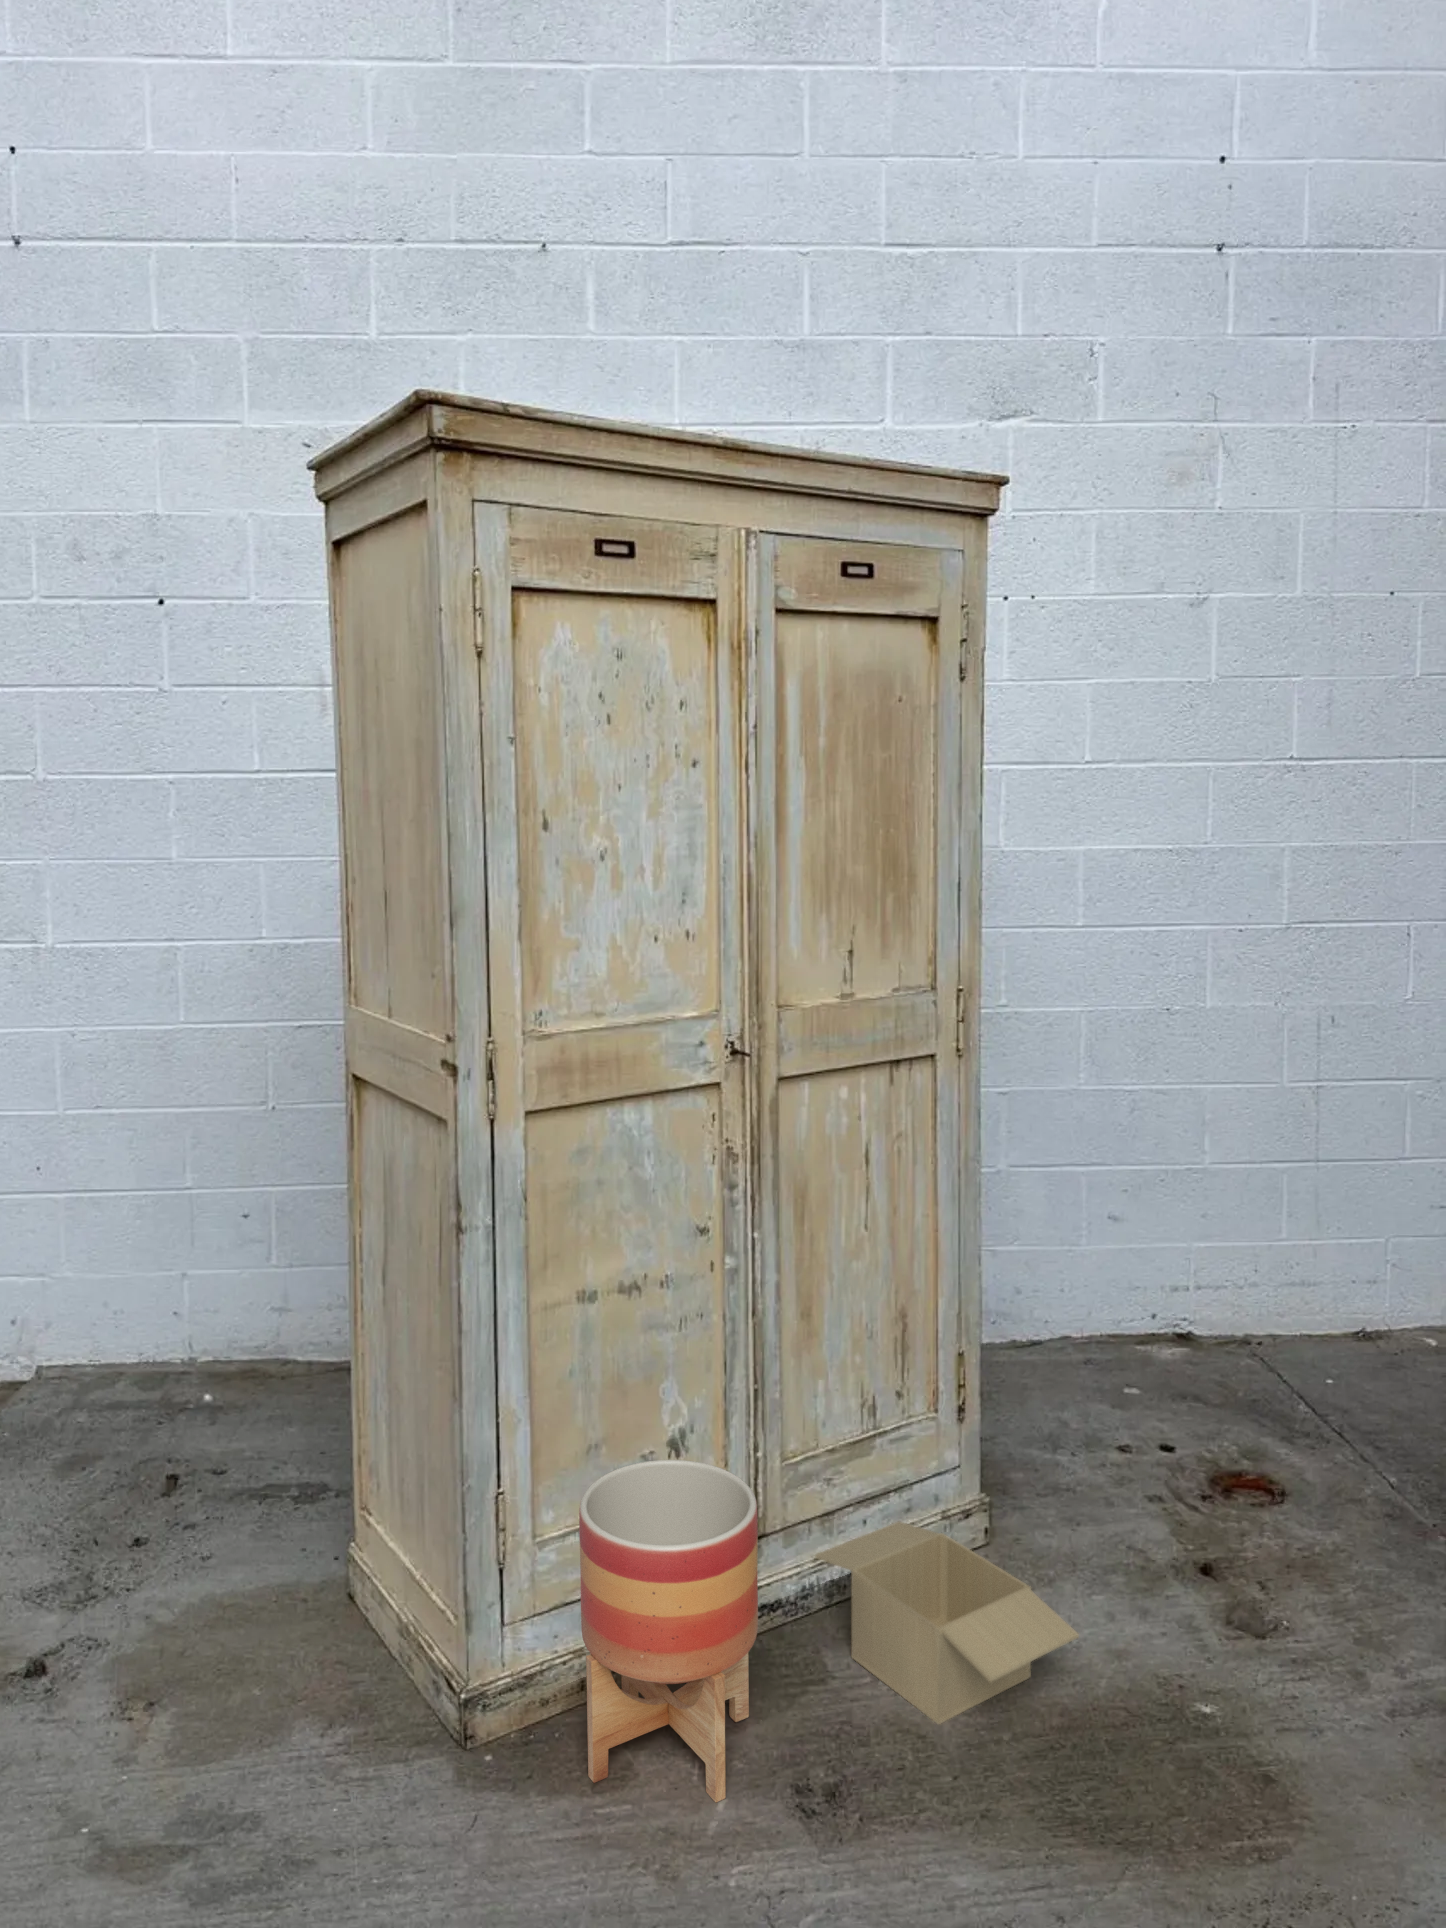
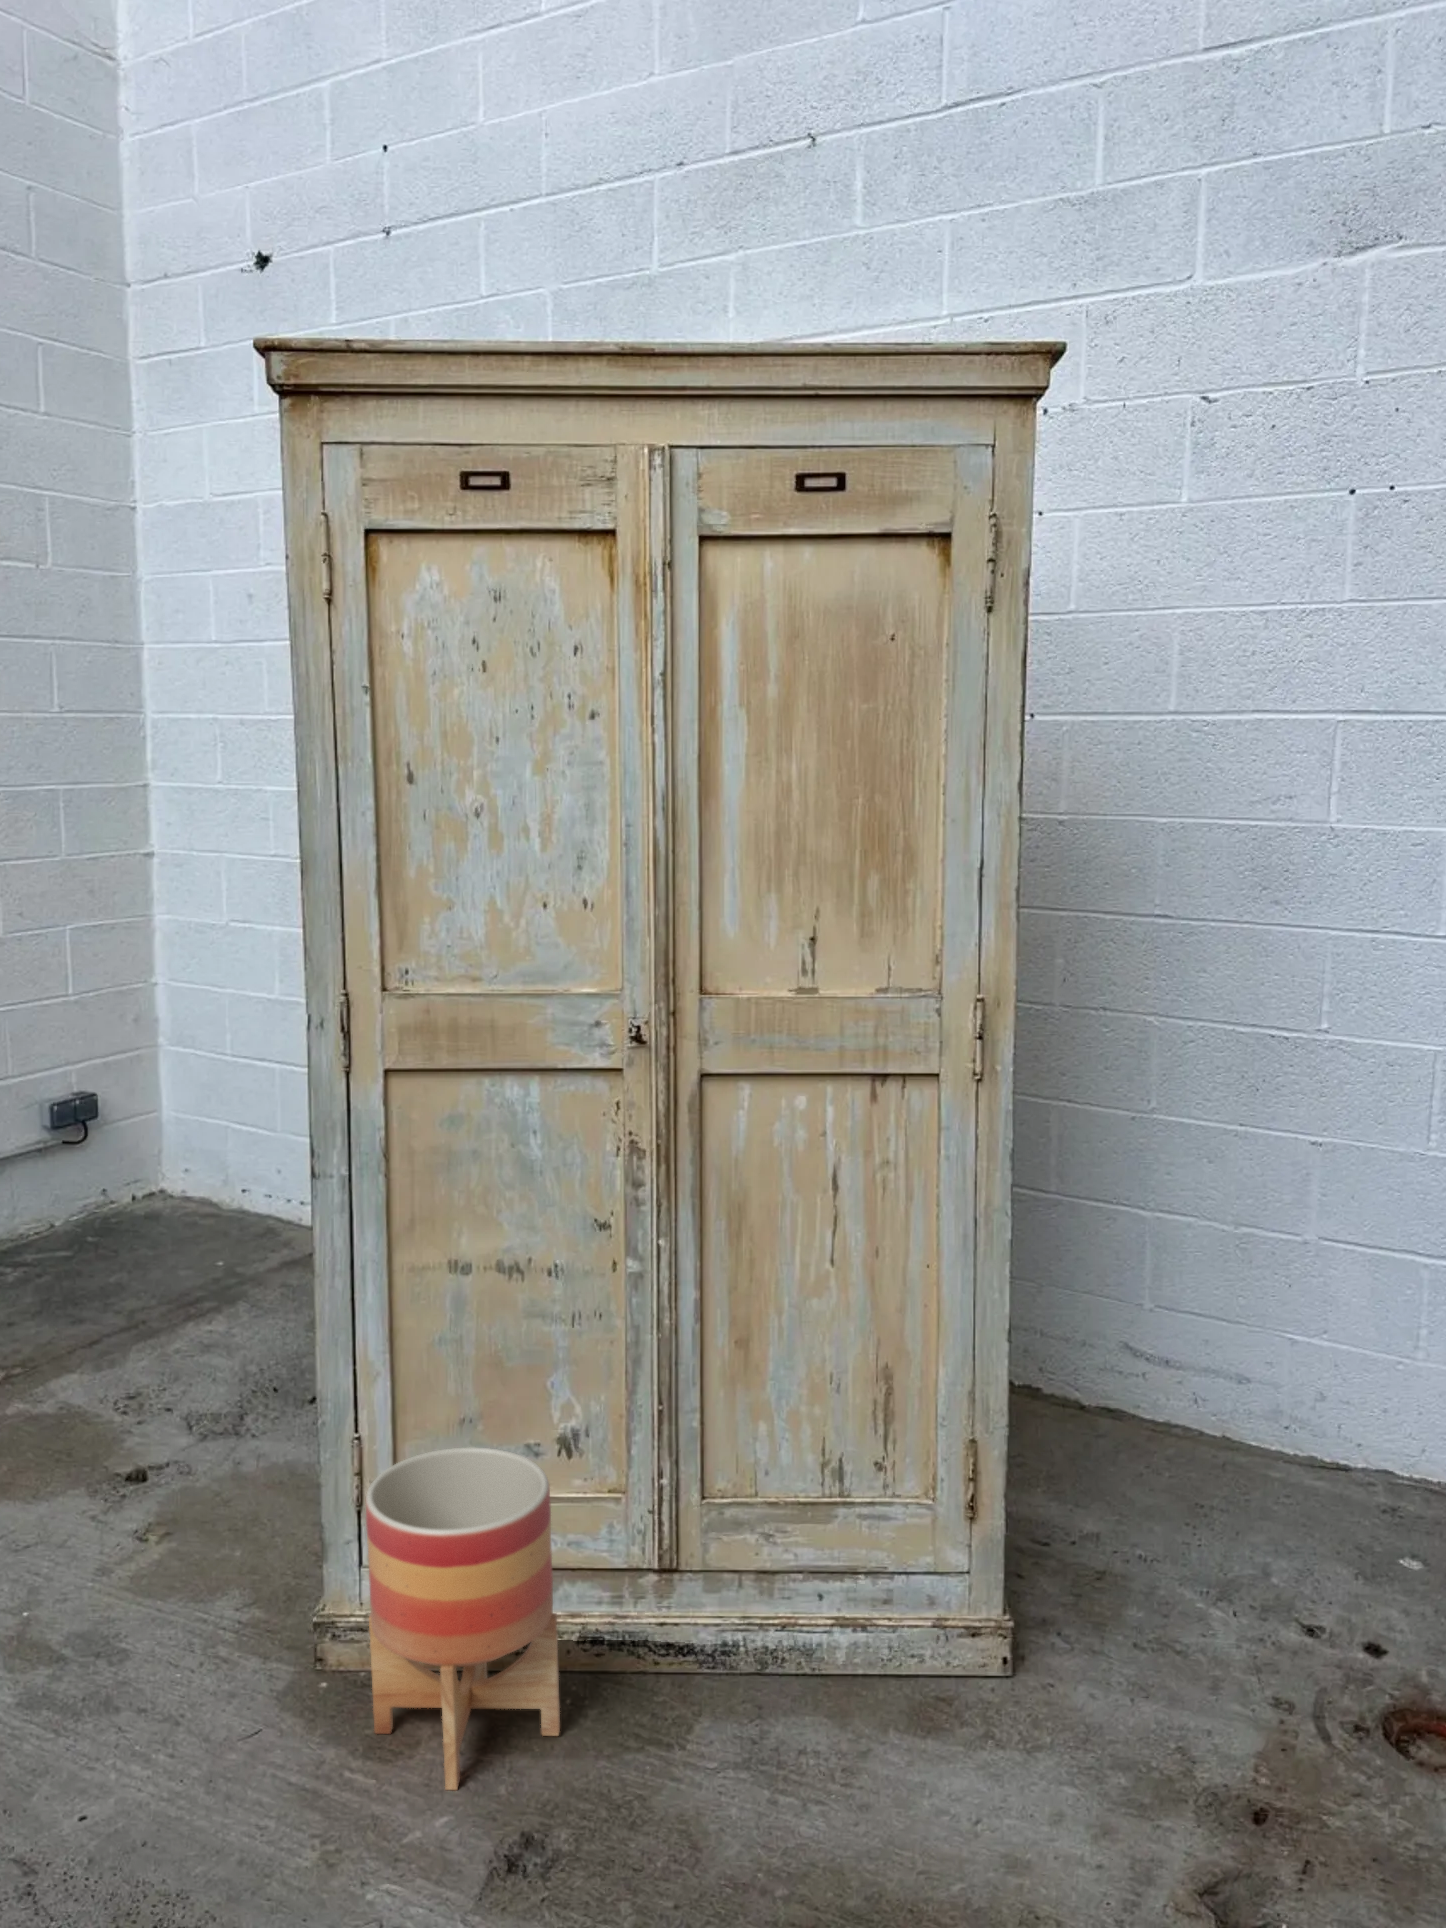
cardboard box: present [815,1522,1079,1724] -> none [716,1606,869,1814]

